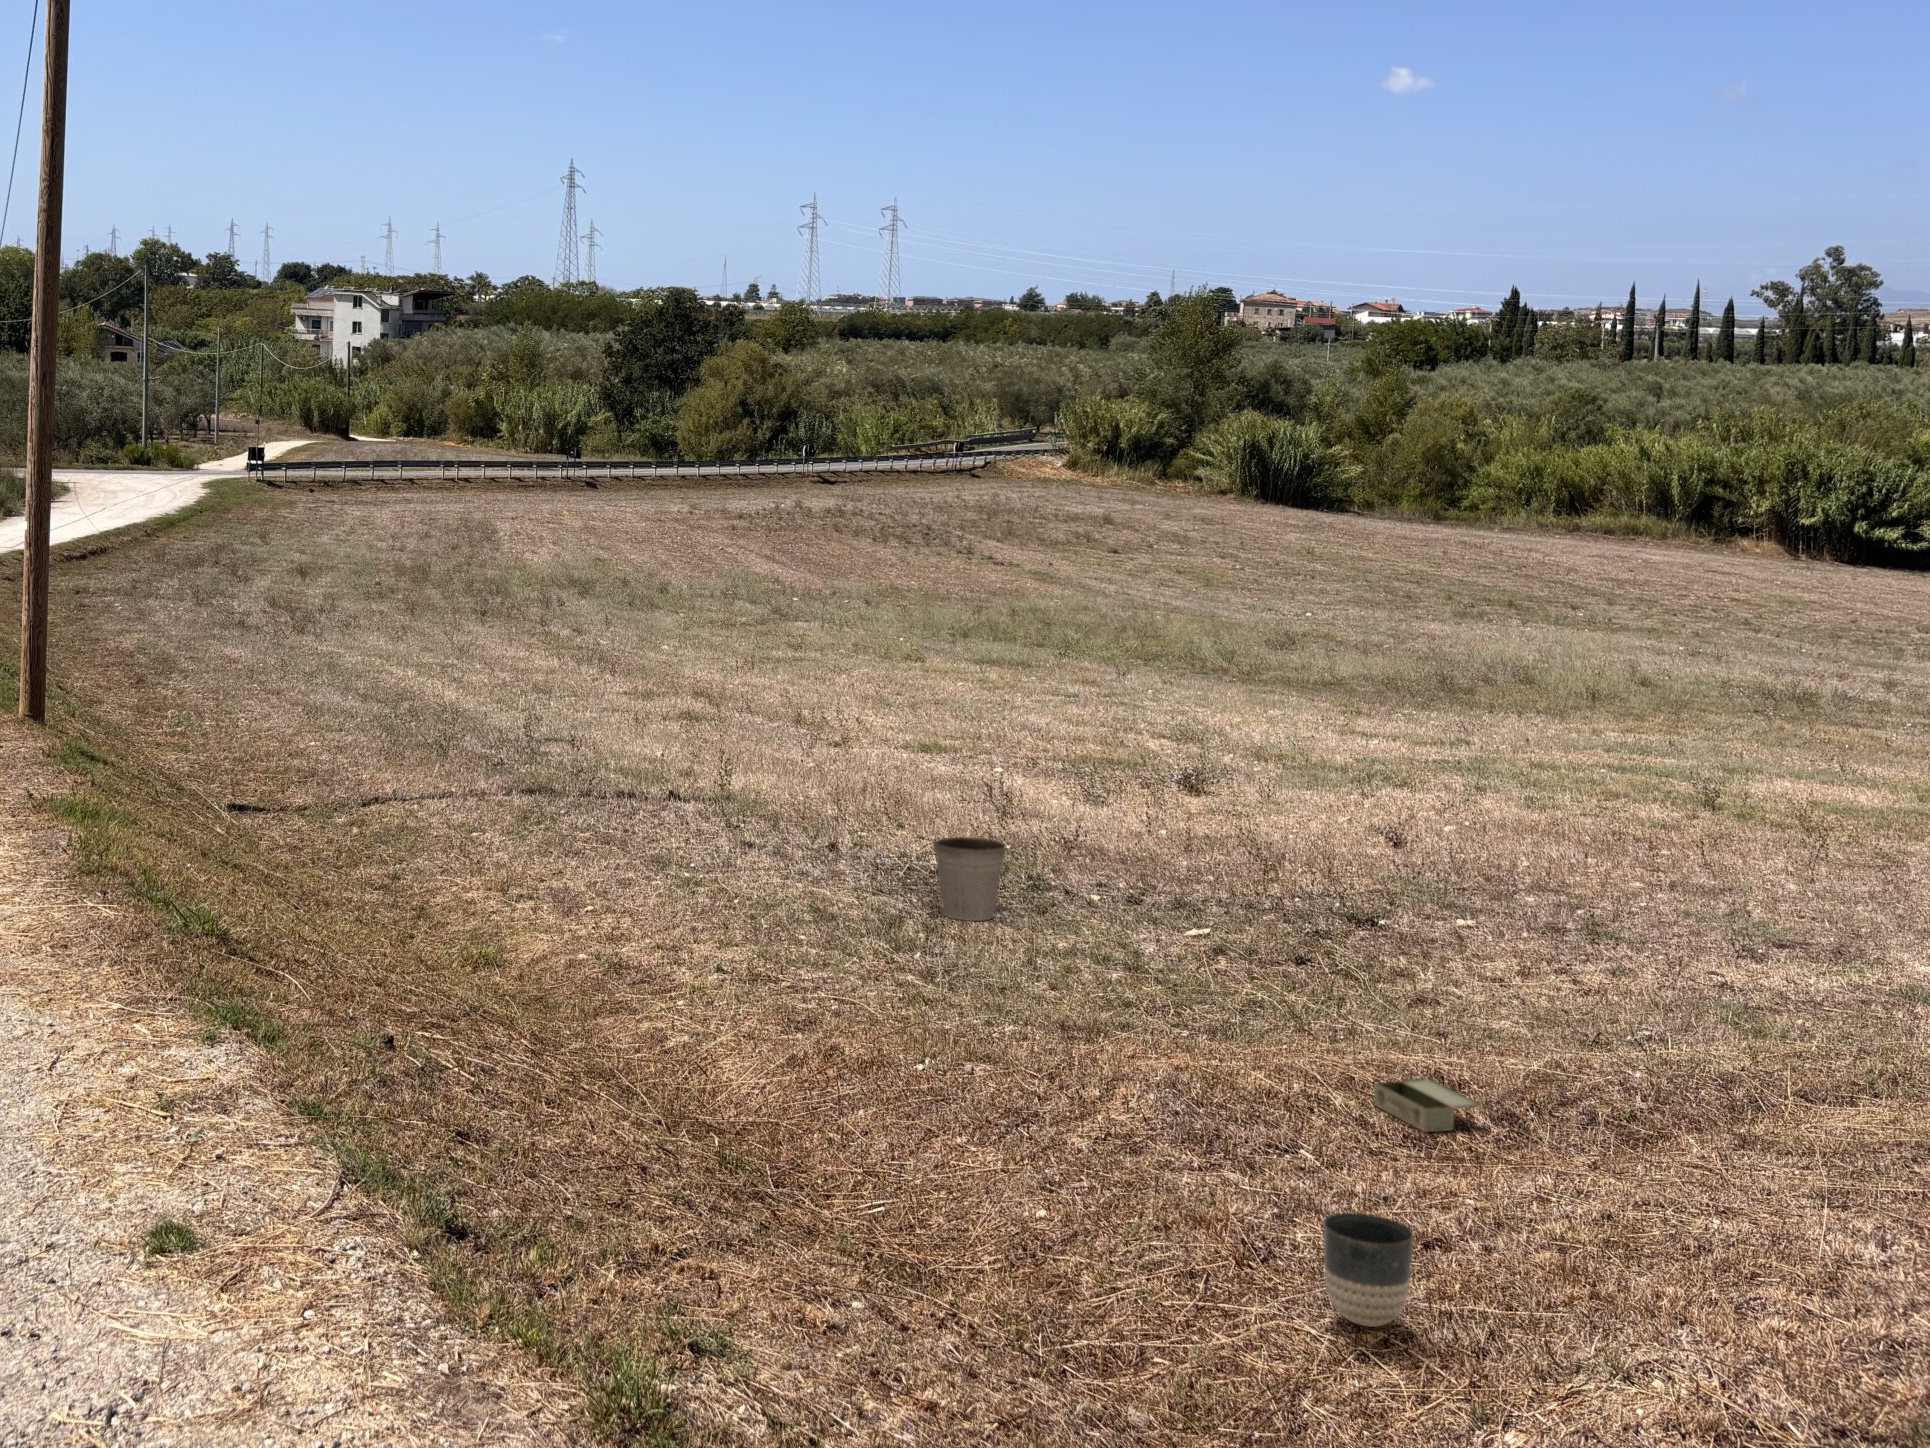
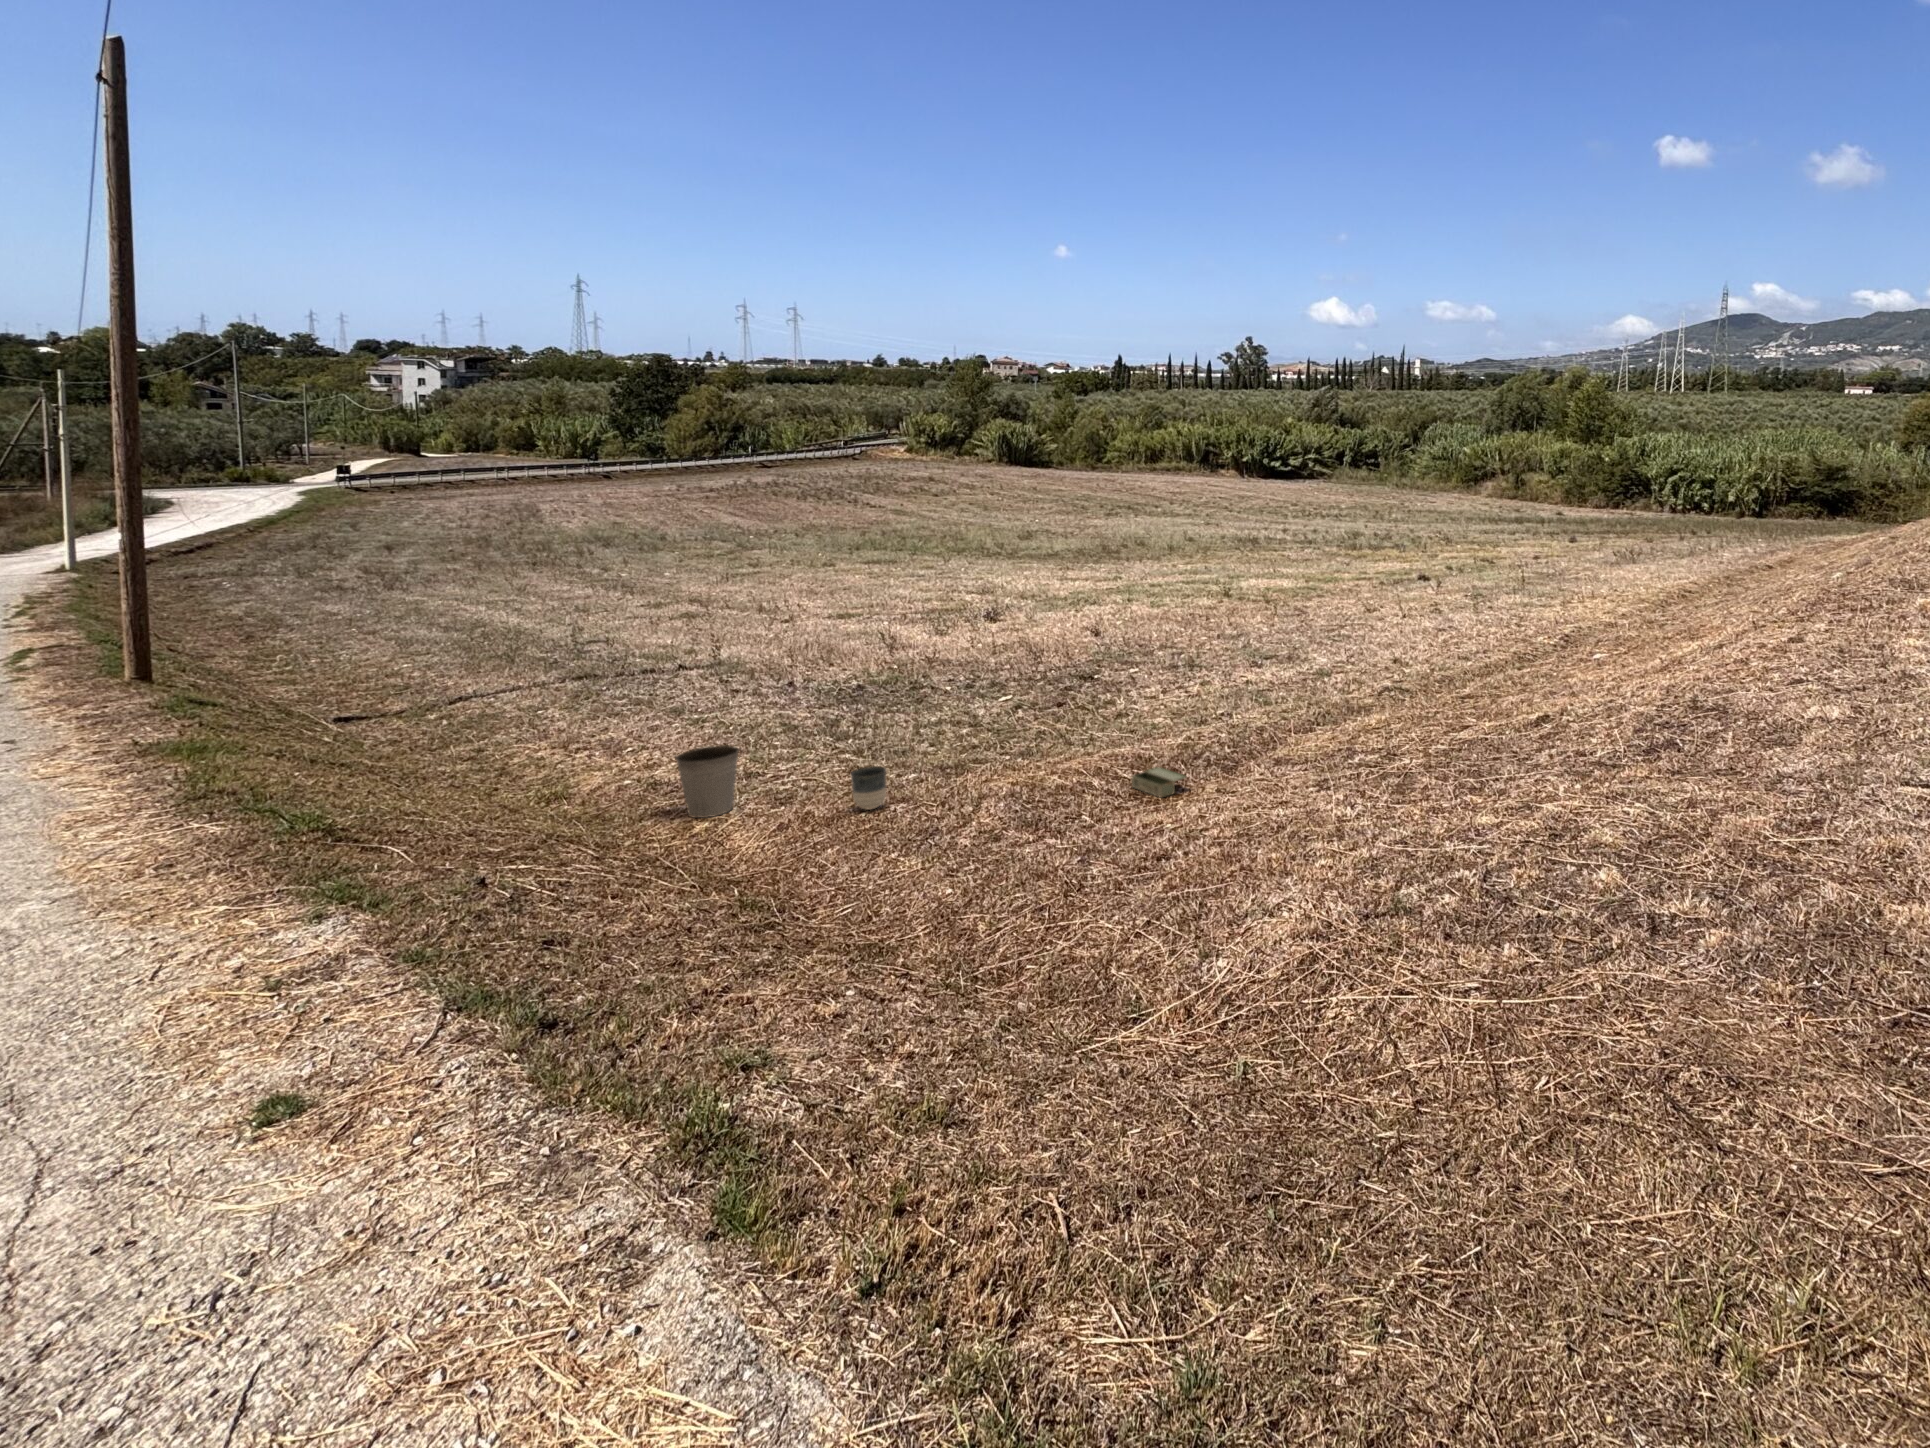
bucket: present [933,837,1008,921] -> present [675,745,740,818]
planter: present [1323,1213,1414,1327] -> present [851,766,886,810]

